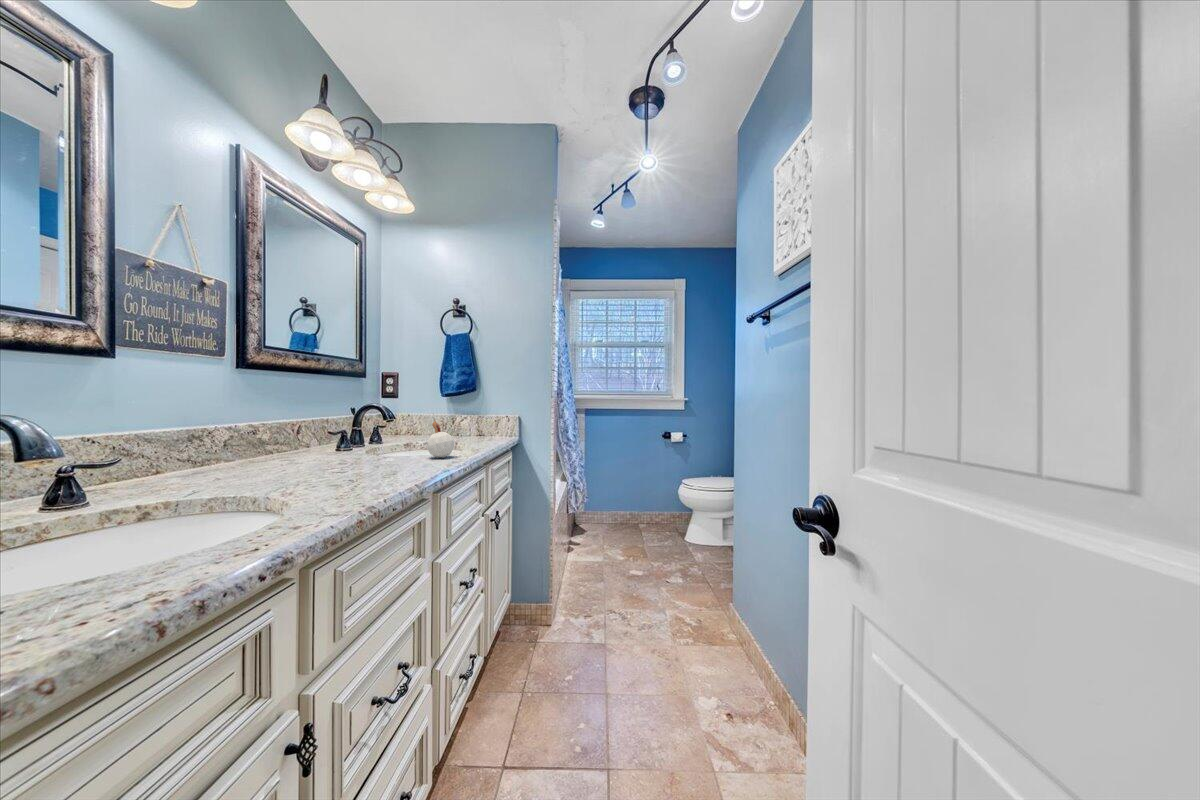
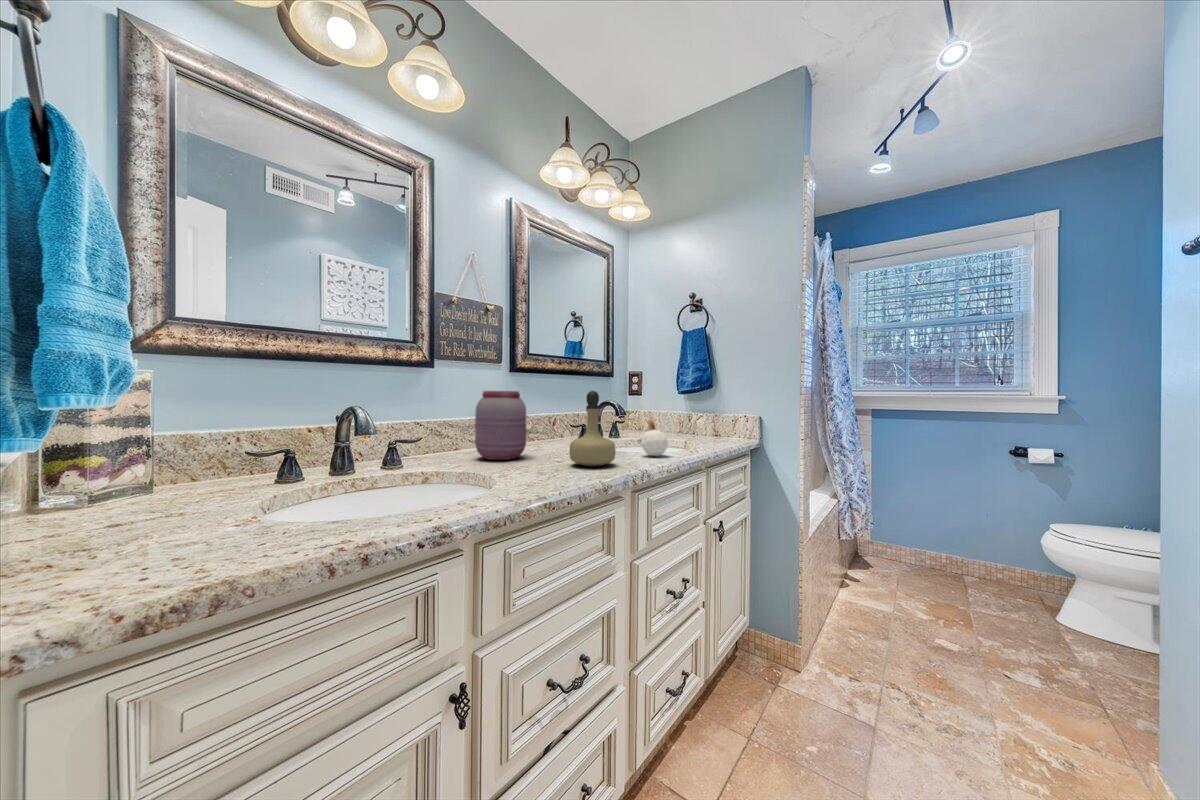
jar: none [207,393,287,479] -> present [475,391,526,460]
perfume bottle: none [359,394,412,473] -> present [569,391,615,466]

